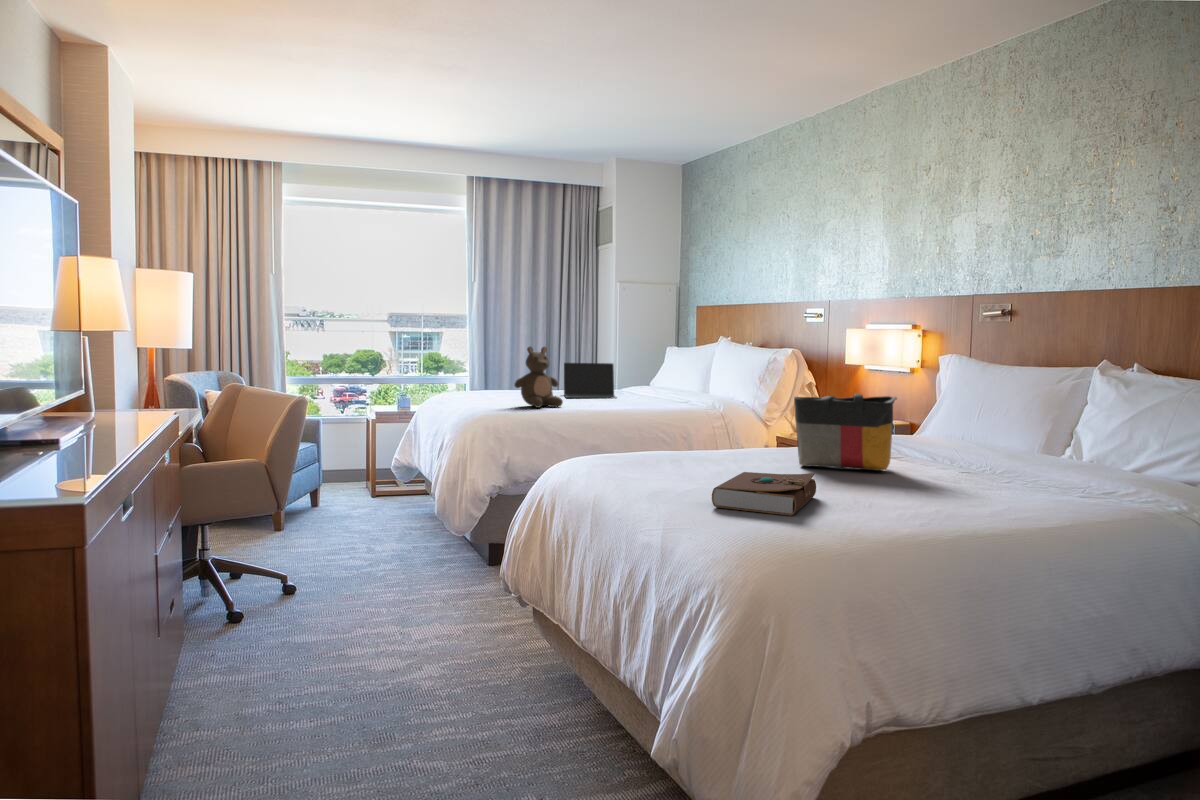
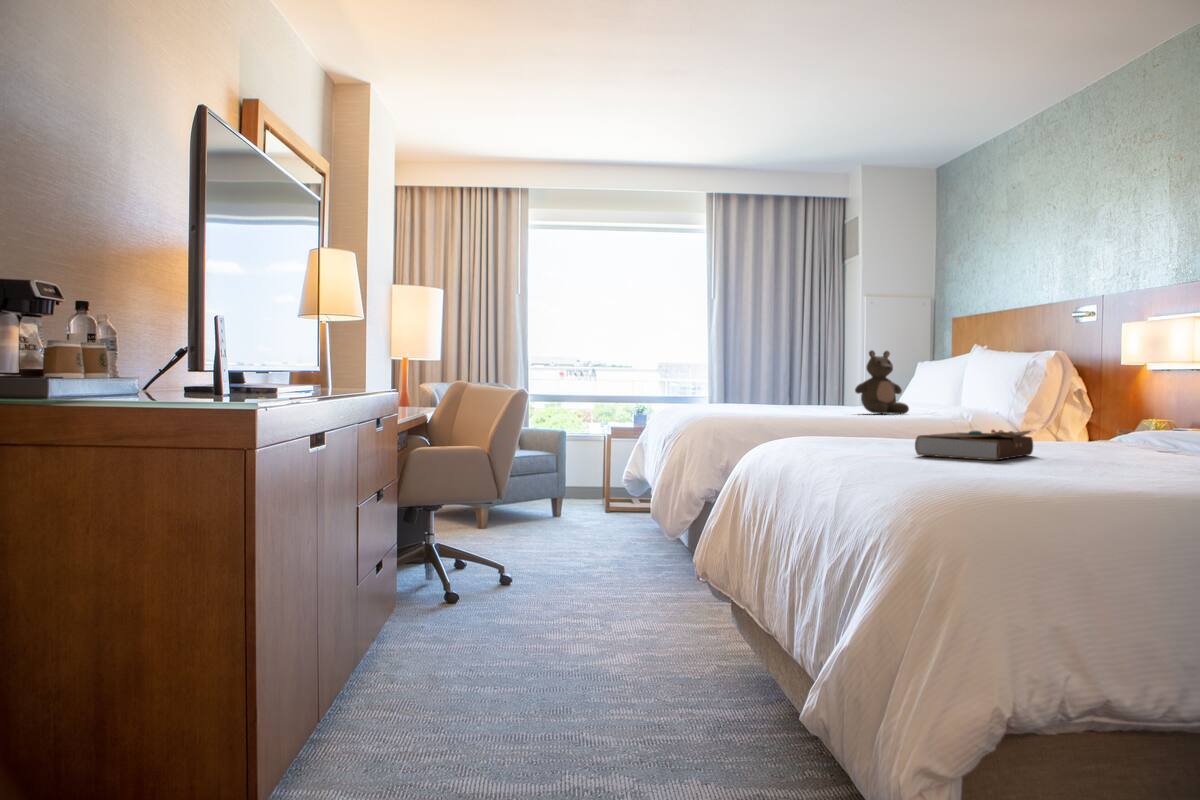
stuffed bear: present [515,347,563,408] -> present [855,350,909,414]
laptop computer: present [564,363,616,398] -> none [801,376,859,412]
tote bag: present [794,394,897,471] -> none [1026,365,1144,448]

